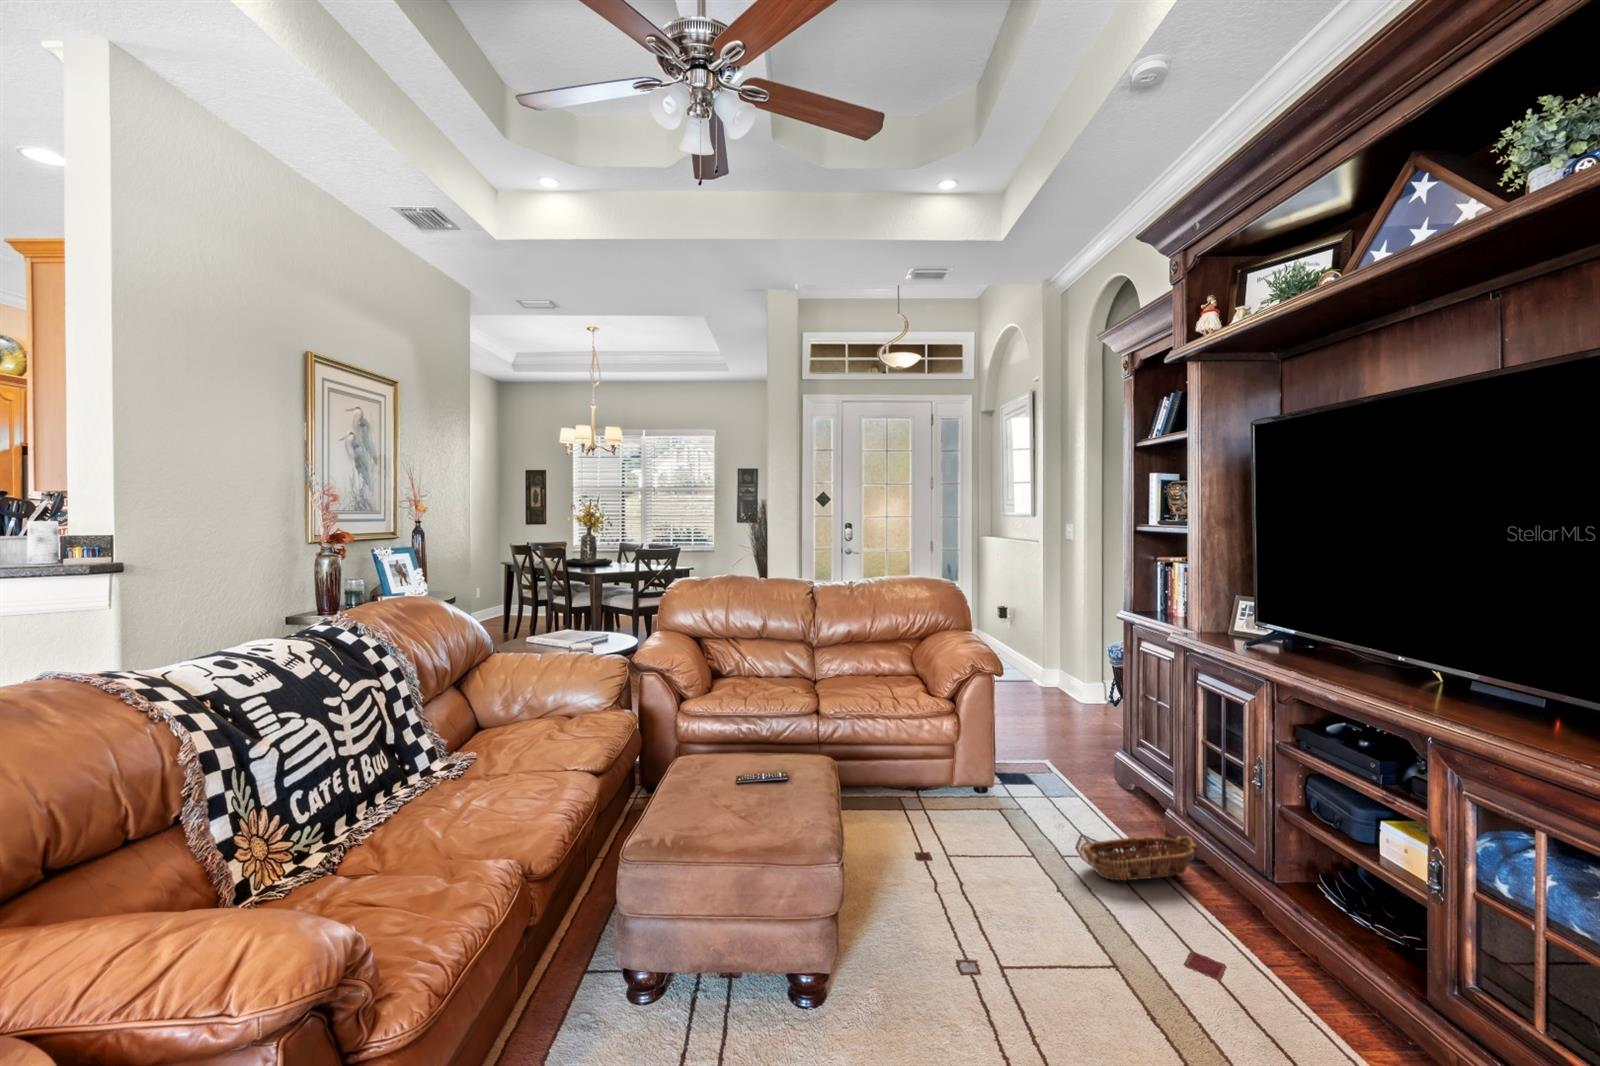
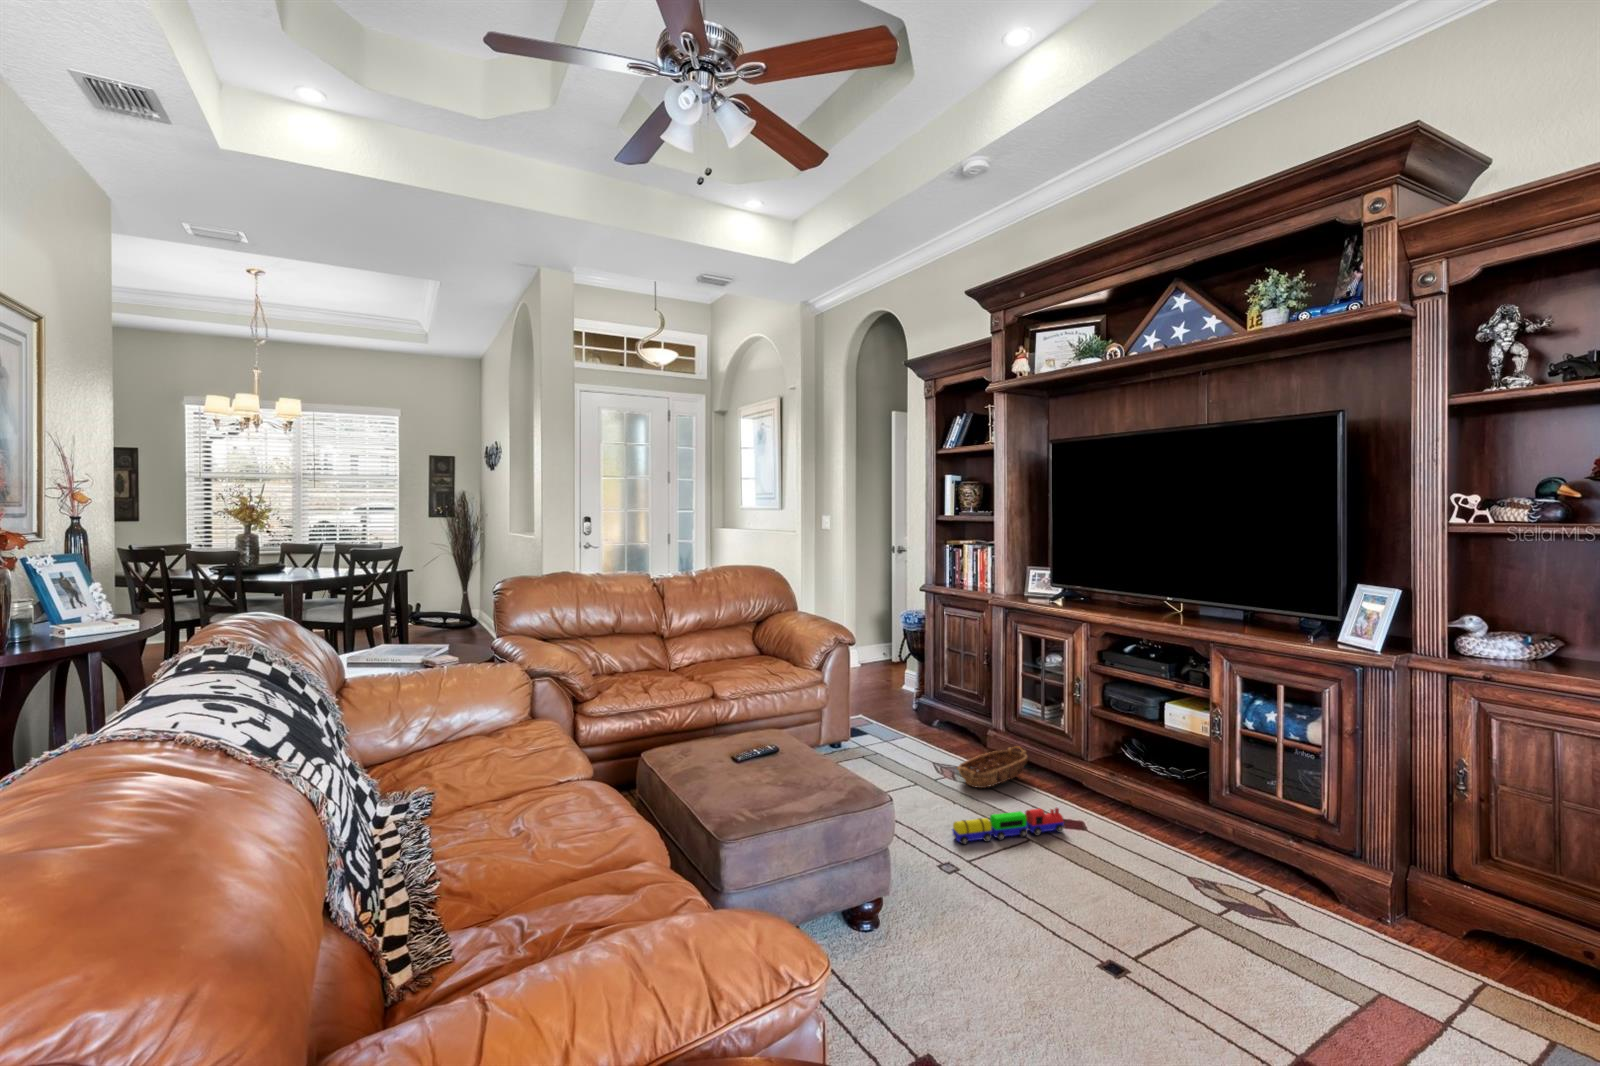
toy train: none [1000,908,1170,964] -> present [952,808,1064,845]

